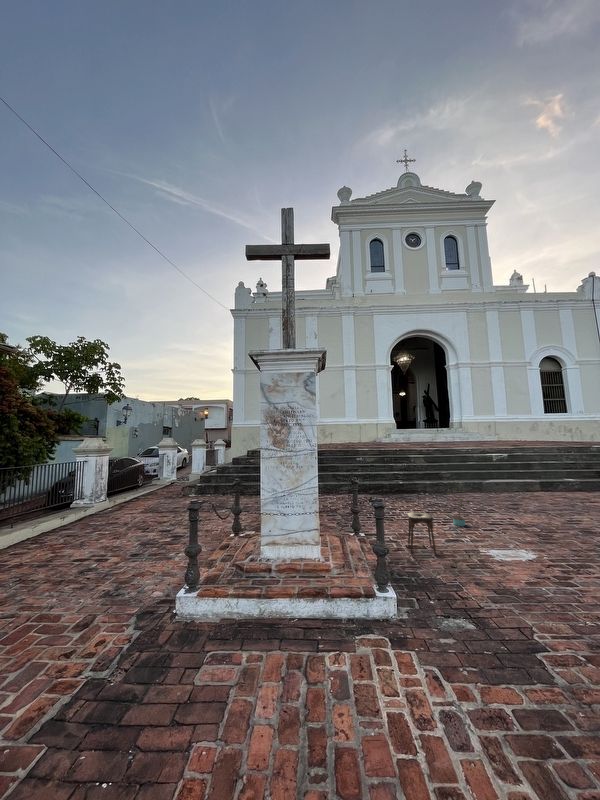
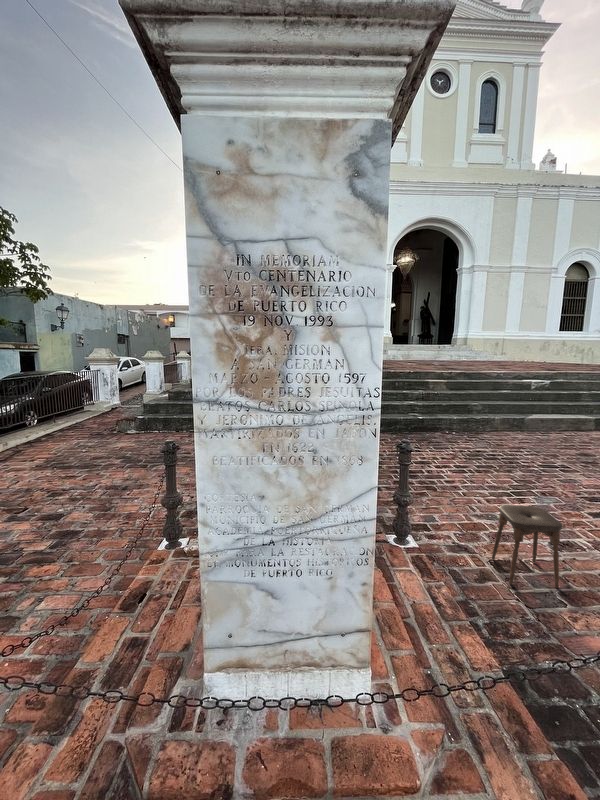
potted plant: present [447,493,469,526] -> none [529,444,569,504]

